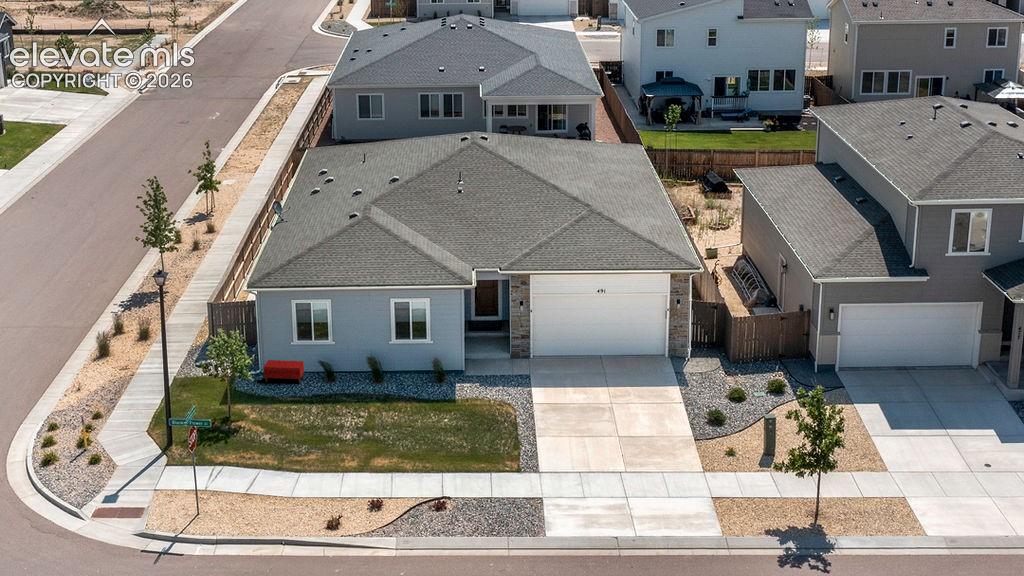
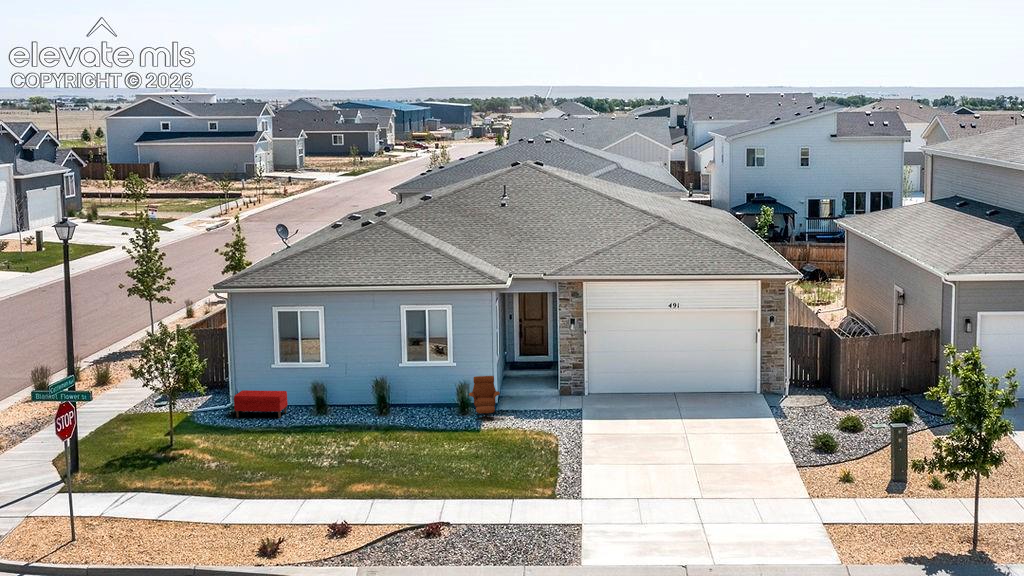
lounge chair: none [445,351,468,389] -> present [469,376,500,422]

